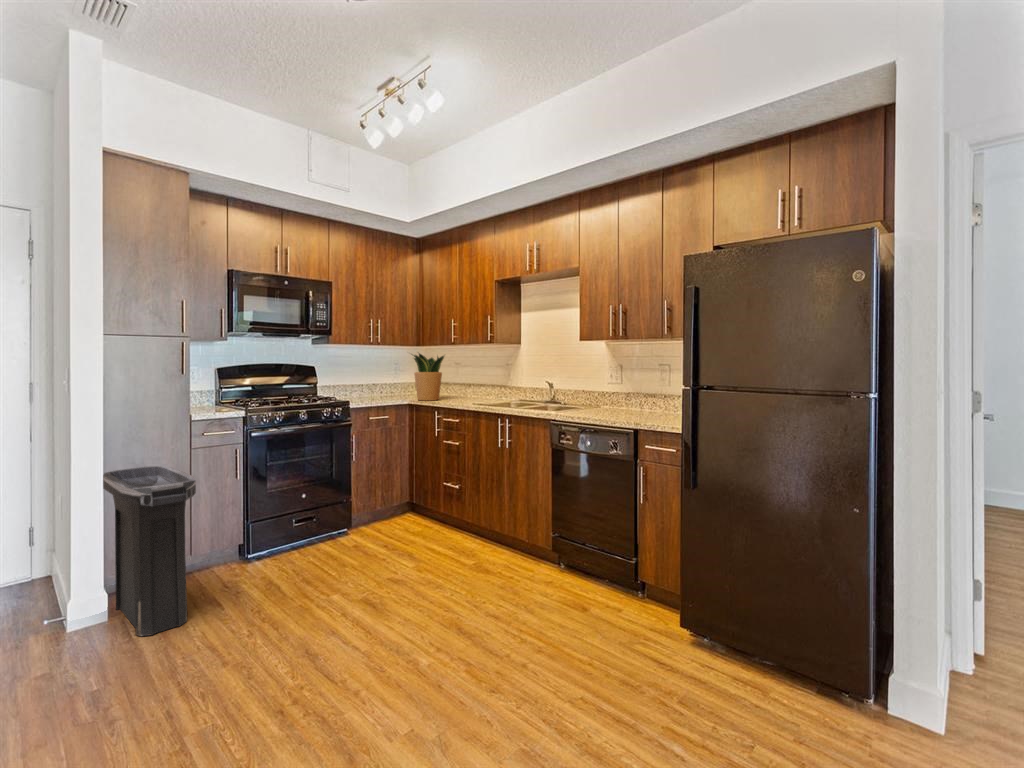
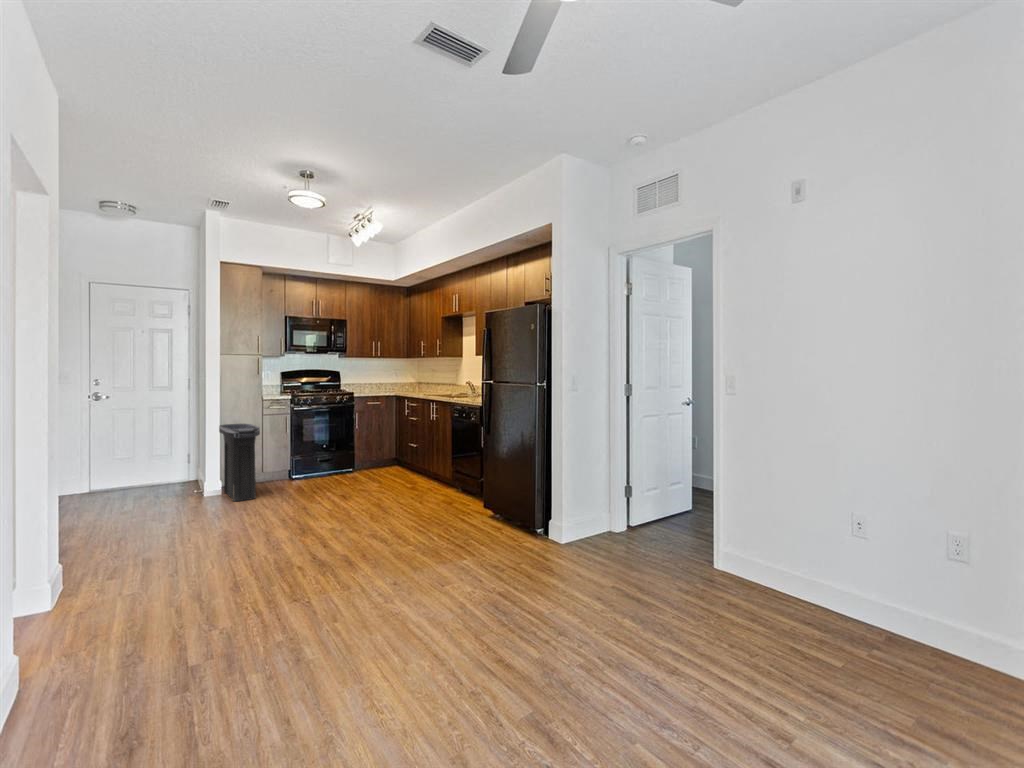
potted plant: present [413,353,444,401] -> none [395,363,418,393]

